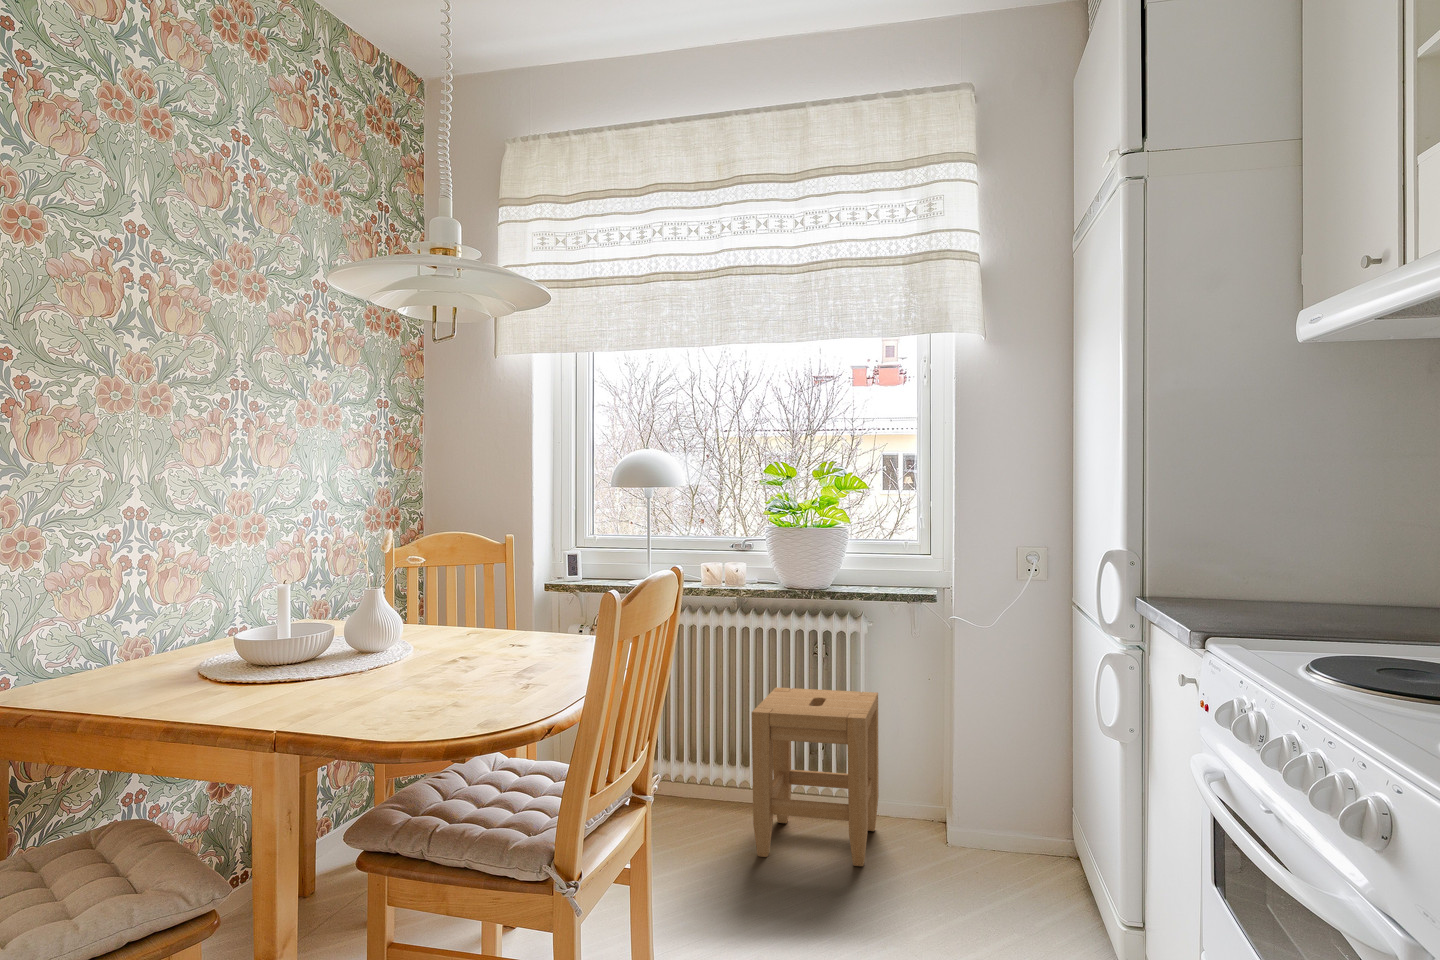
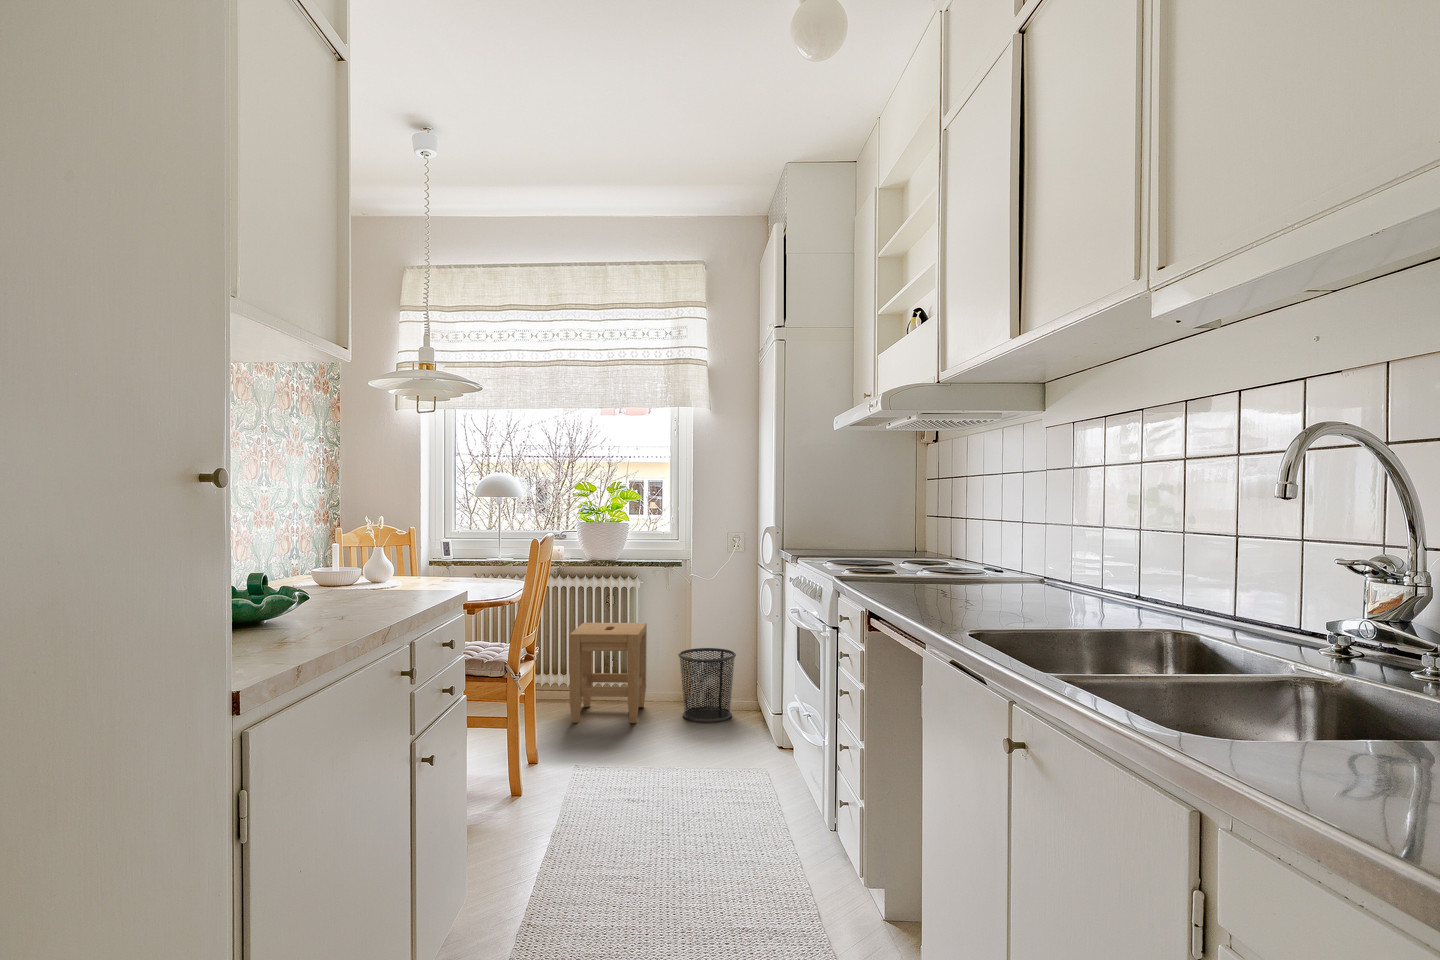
waste bin: none [934,740,1036,875] -> present [678,648,736,722]

